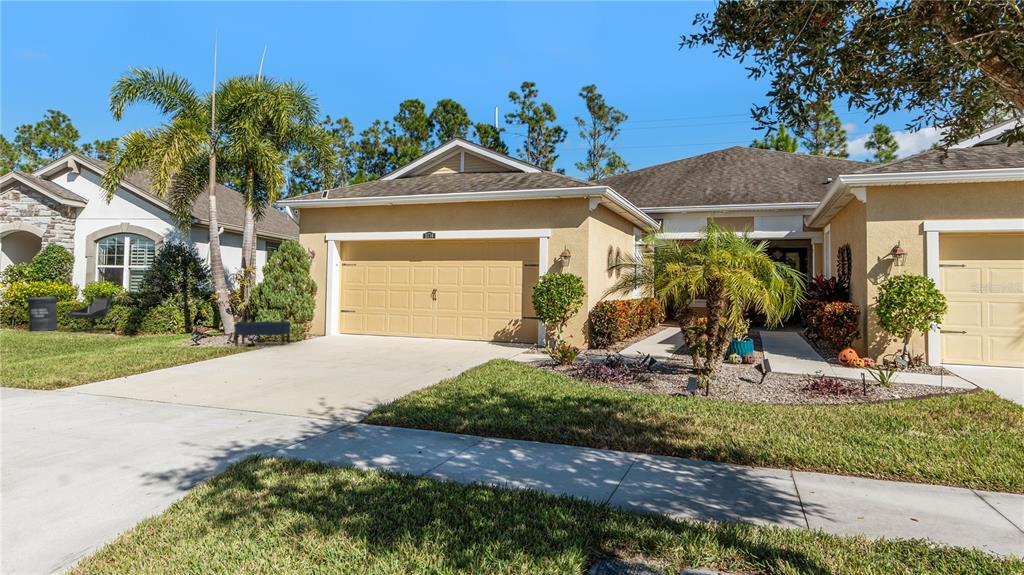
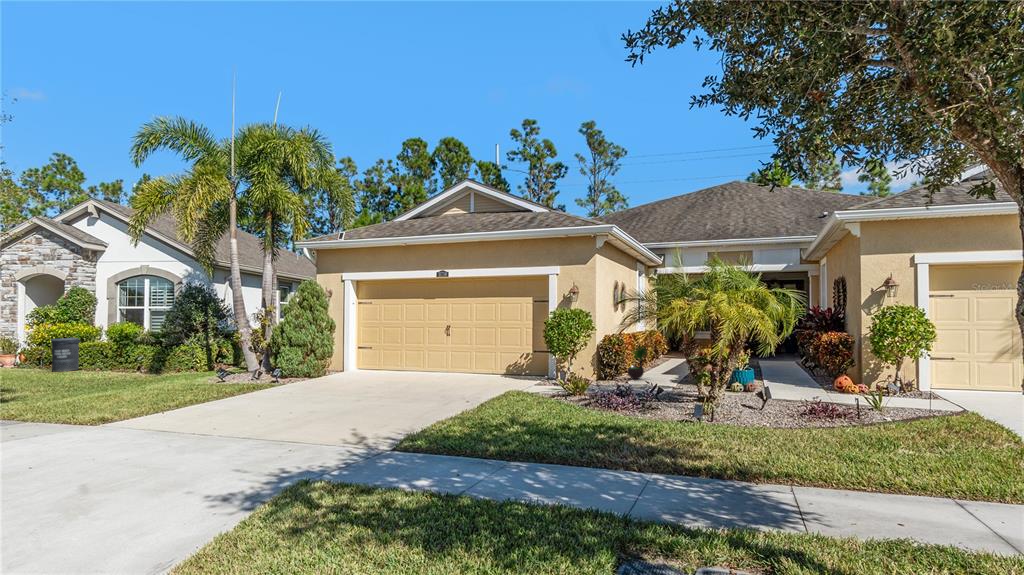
lounge chair: present [68,298,113,333] -> none [90,338,134,372]
potted tree: none [620,310,642,348] -> present [628,346,647,379]
bench: present [234,321,290,346] -> none [256,358,310,383]

